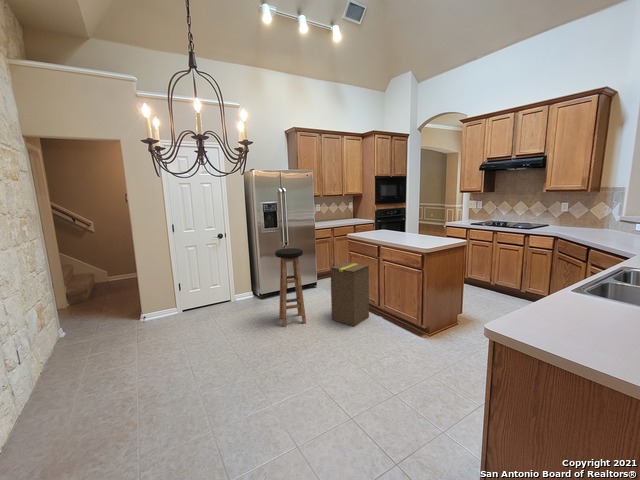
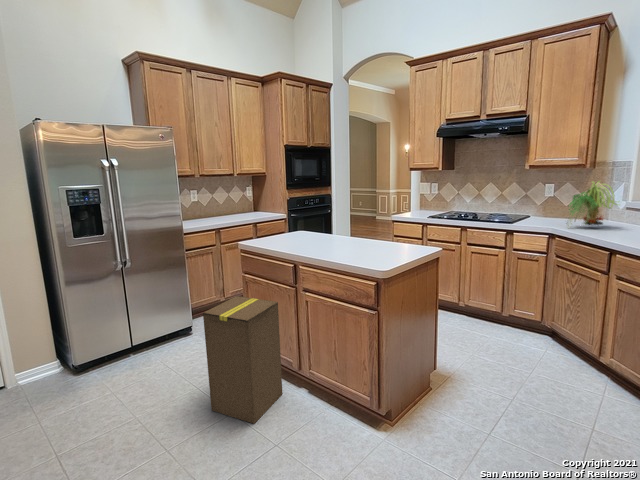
plant: none [567,201,610,234] -> present [568,182,617,225]
bar stool: present [275,248,306,327] -> none [76,279,157,448]

